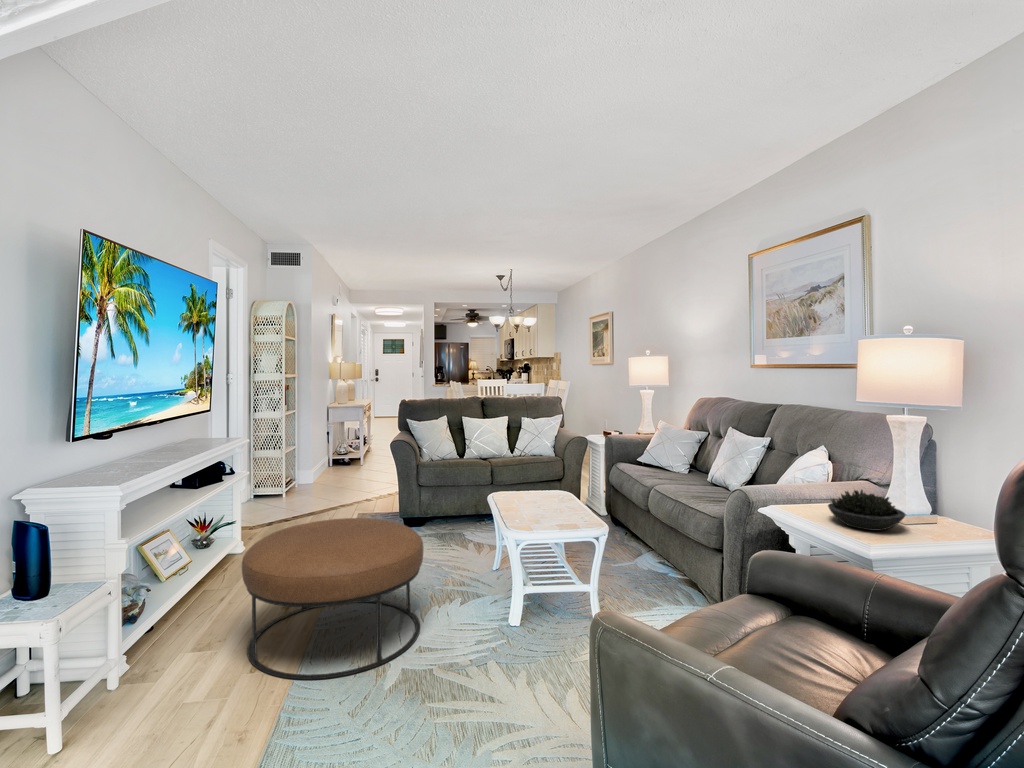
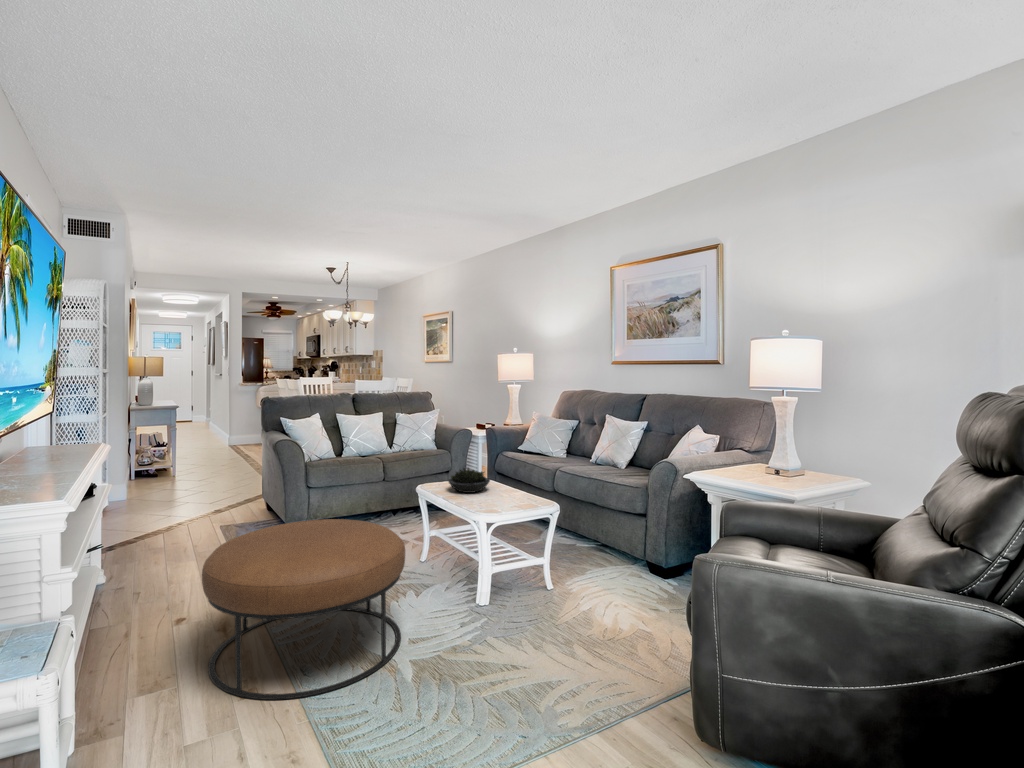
succulent plant: present [828,490,905,530] -> present [448,468,490,493]

